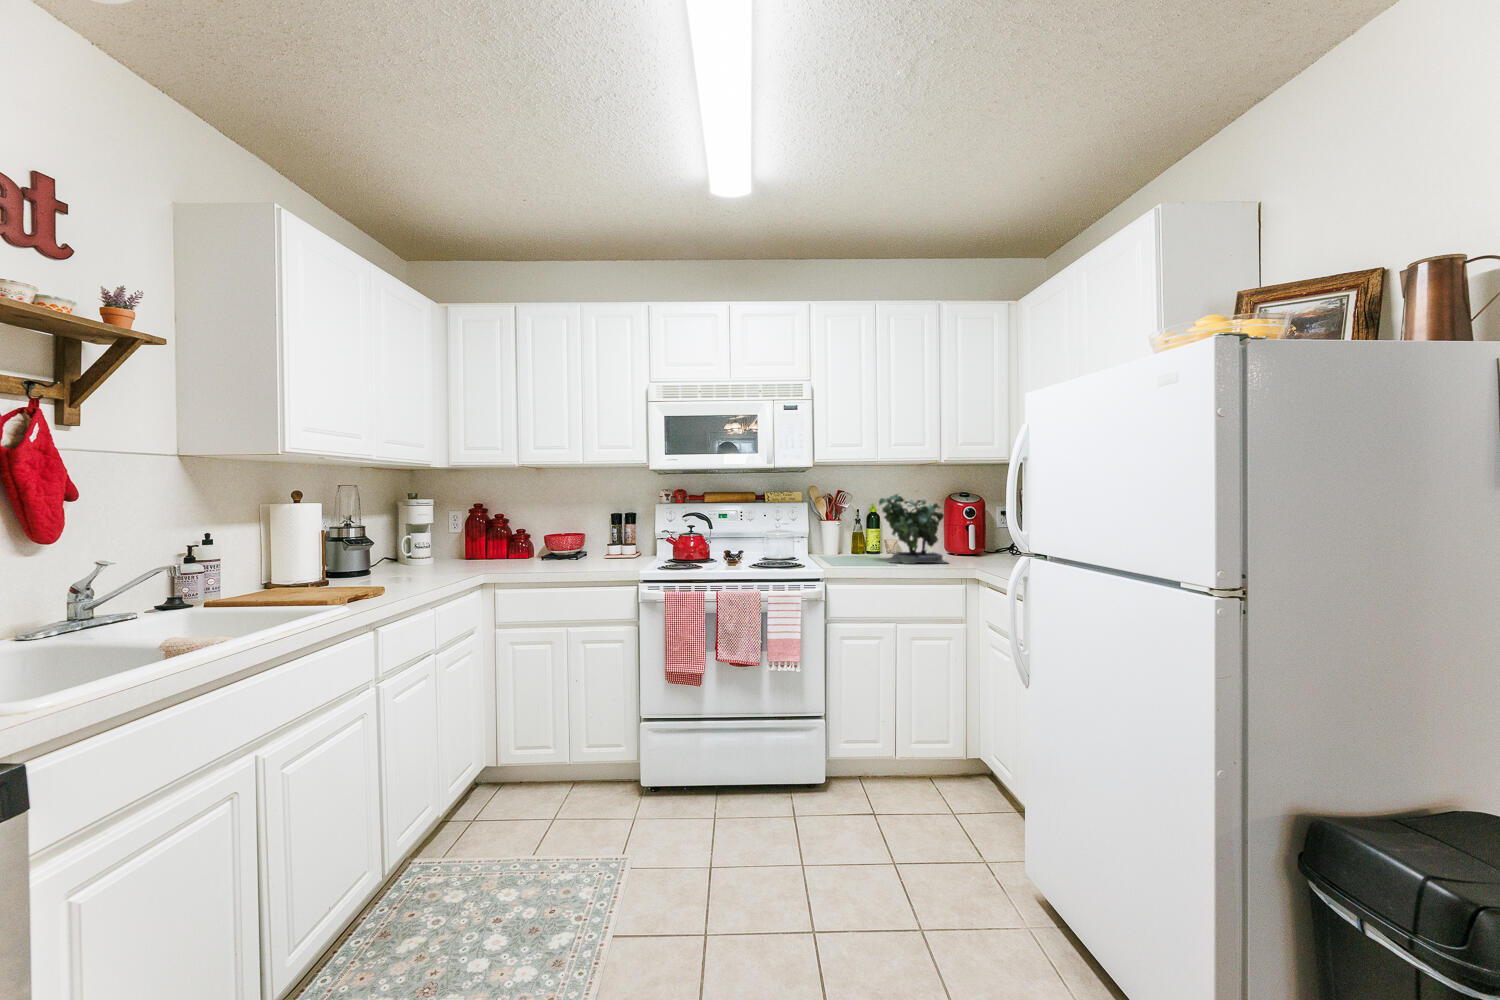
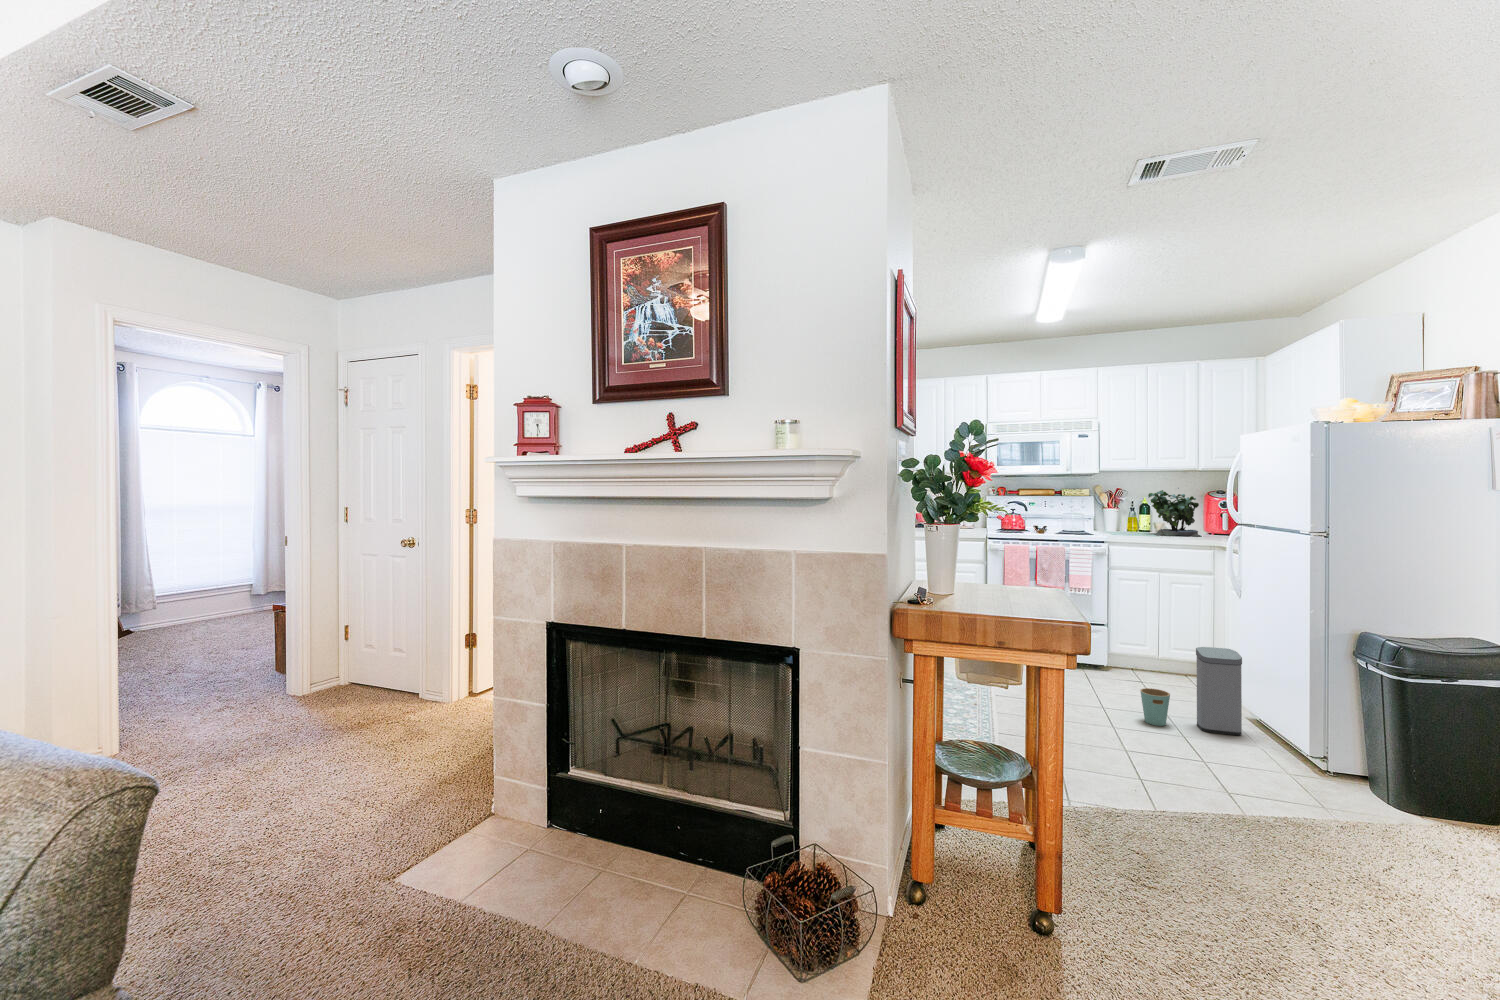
trash can: none [881,794,1048,972] -> present [1140,647,1242,735]

